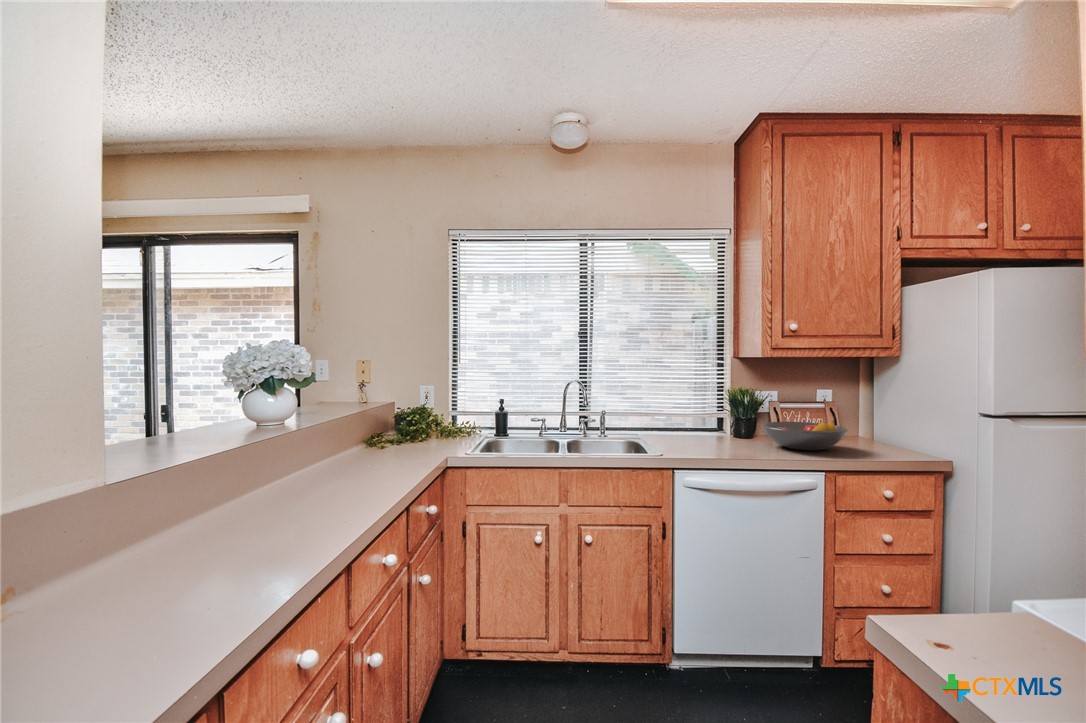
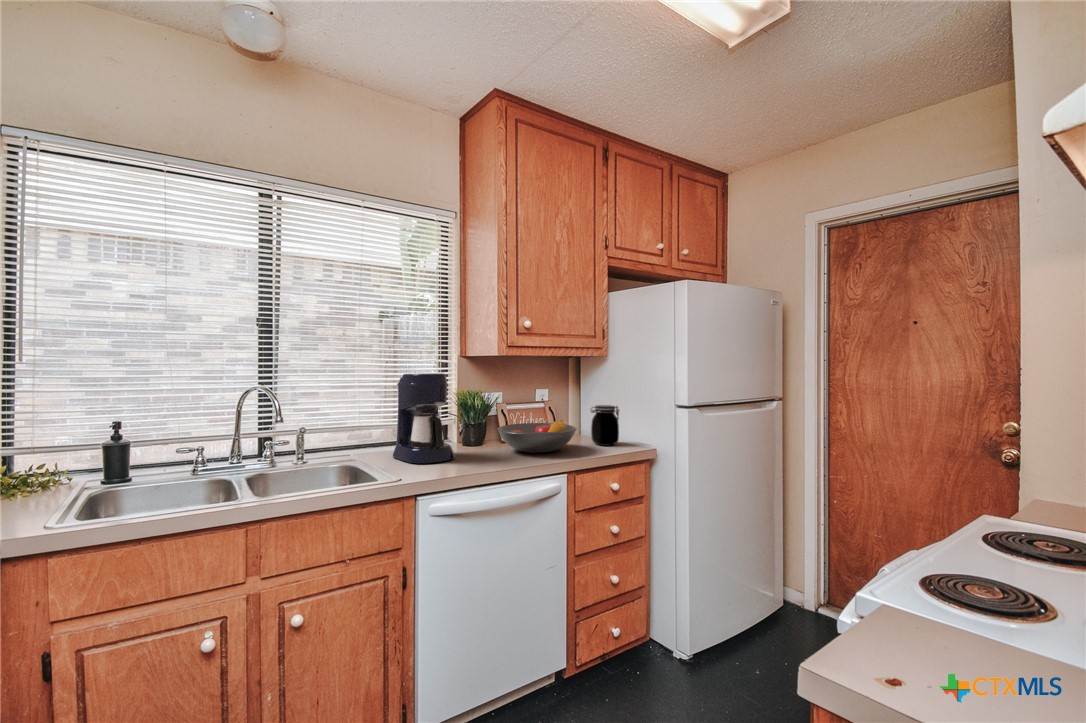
coffee maker: none [668,373,718,446] -> present [393,373,455,463]
jar: none [872,409,909,452] -> present [590,405,619,446]

